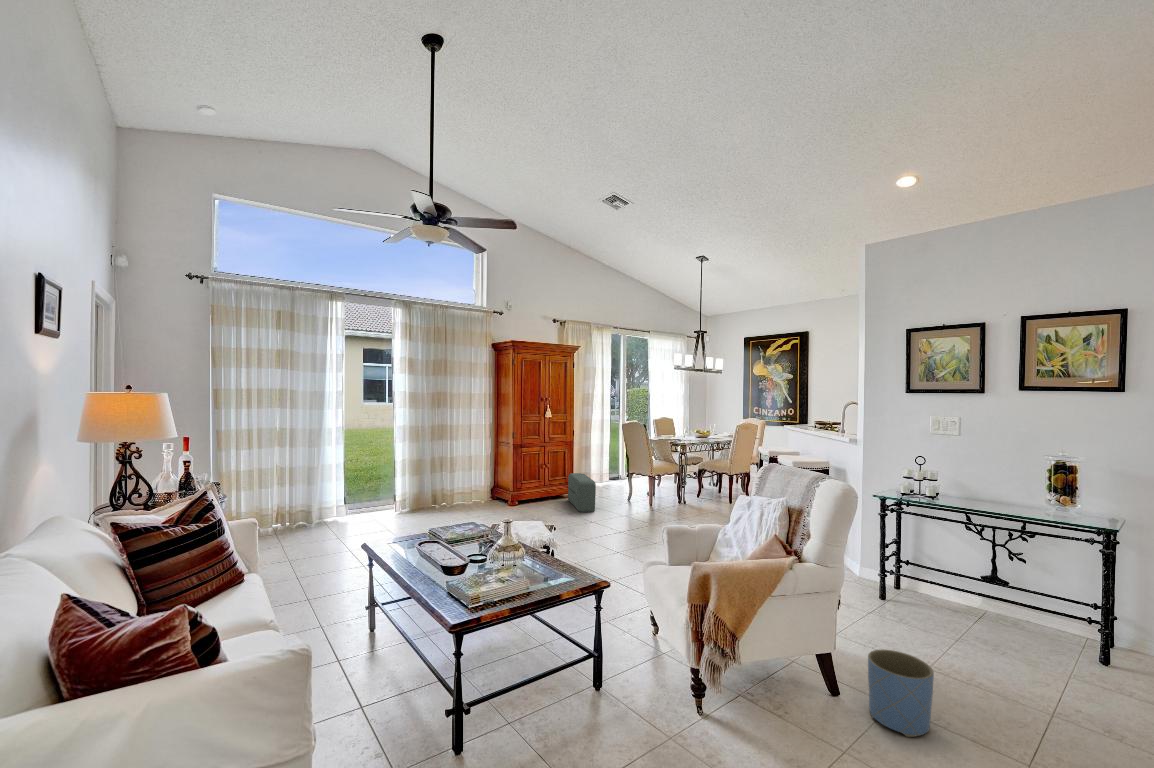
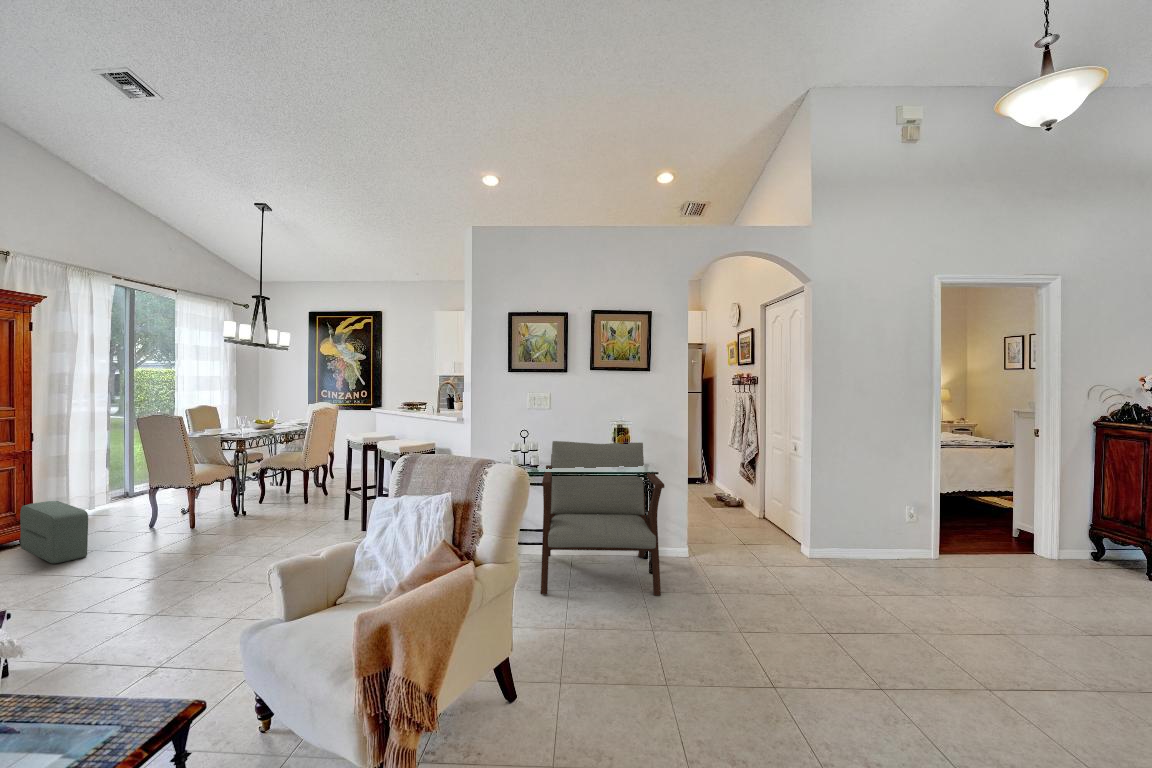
lounge chair: none [922,472,1121,695] -> present [541,441,664,595]
planter: present [868,650,934,737] -> none [541,625,596,708]

